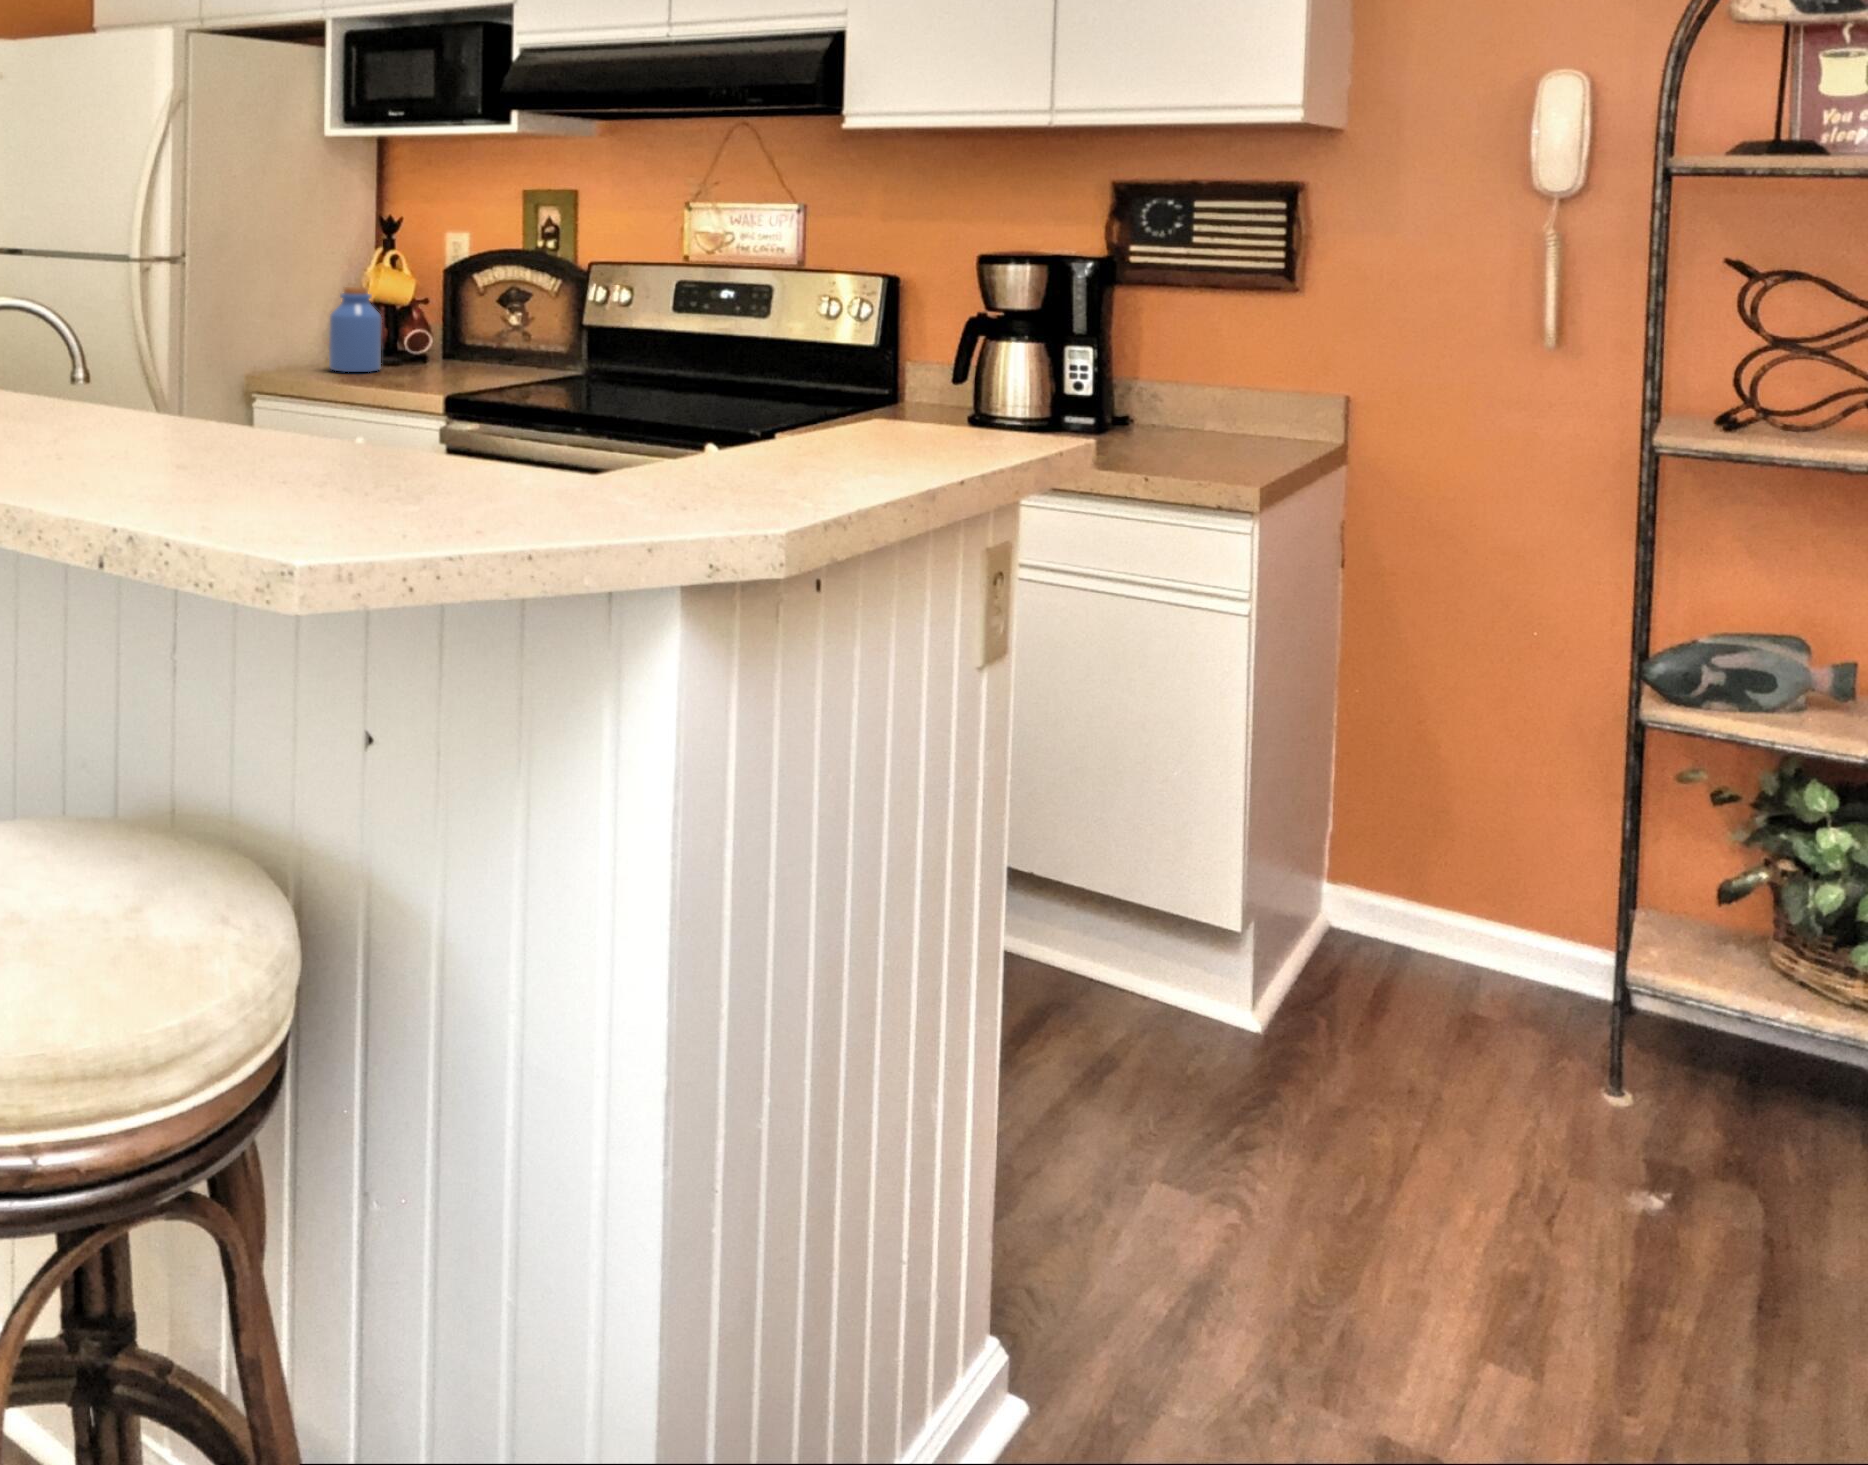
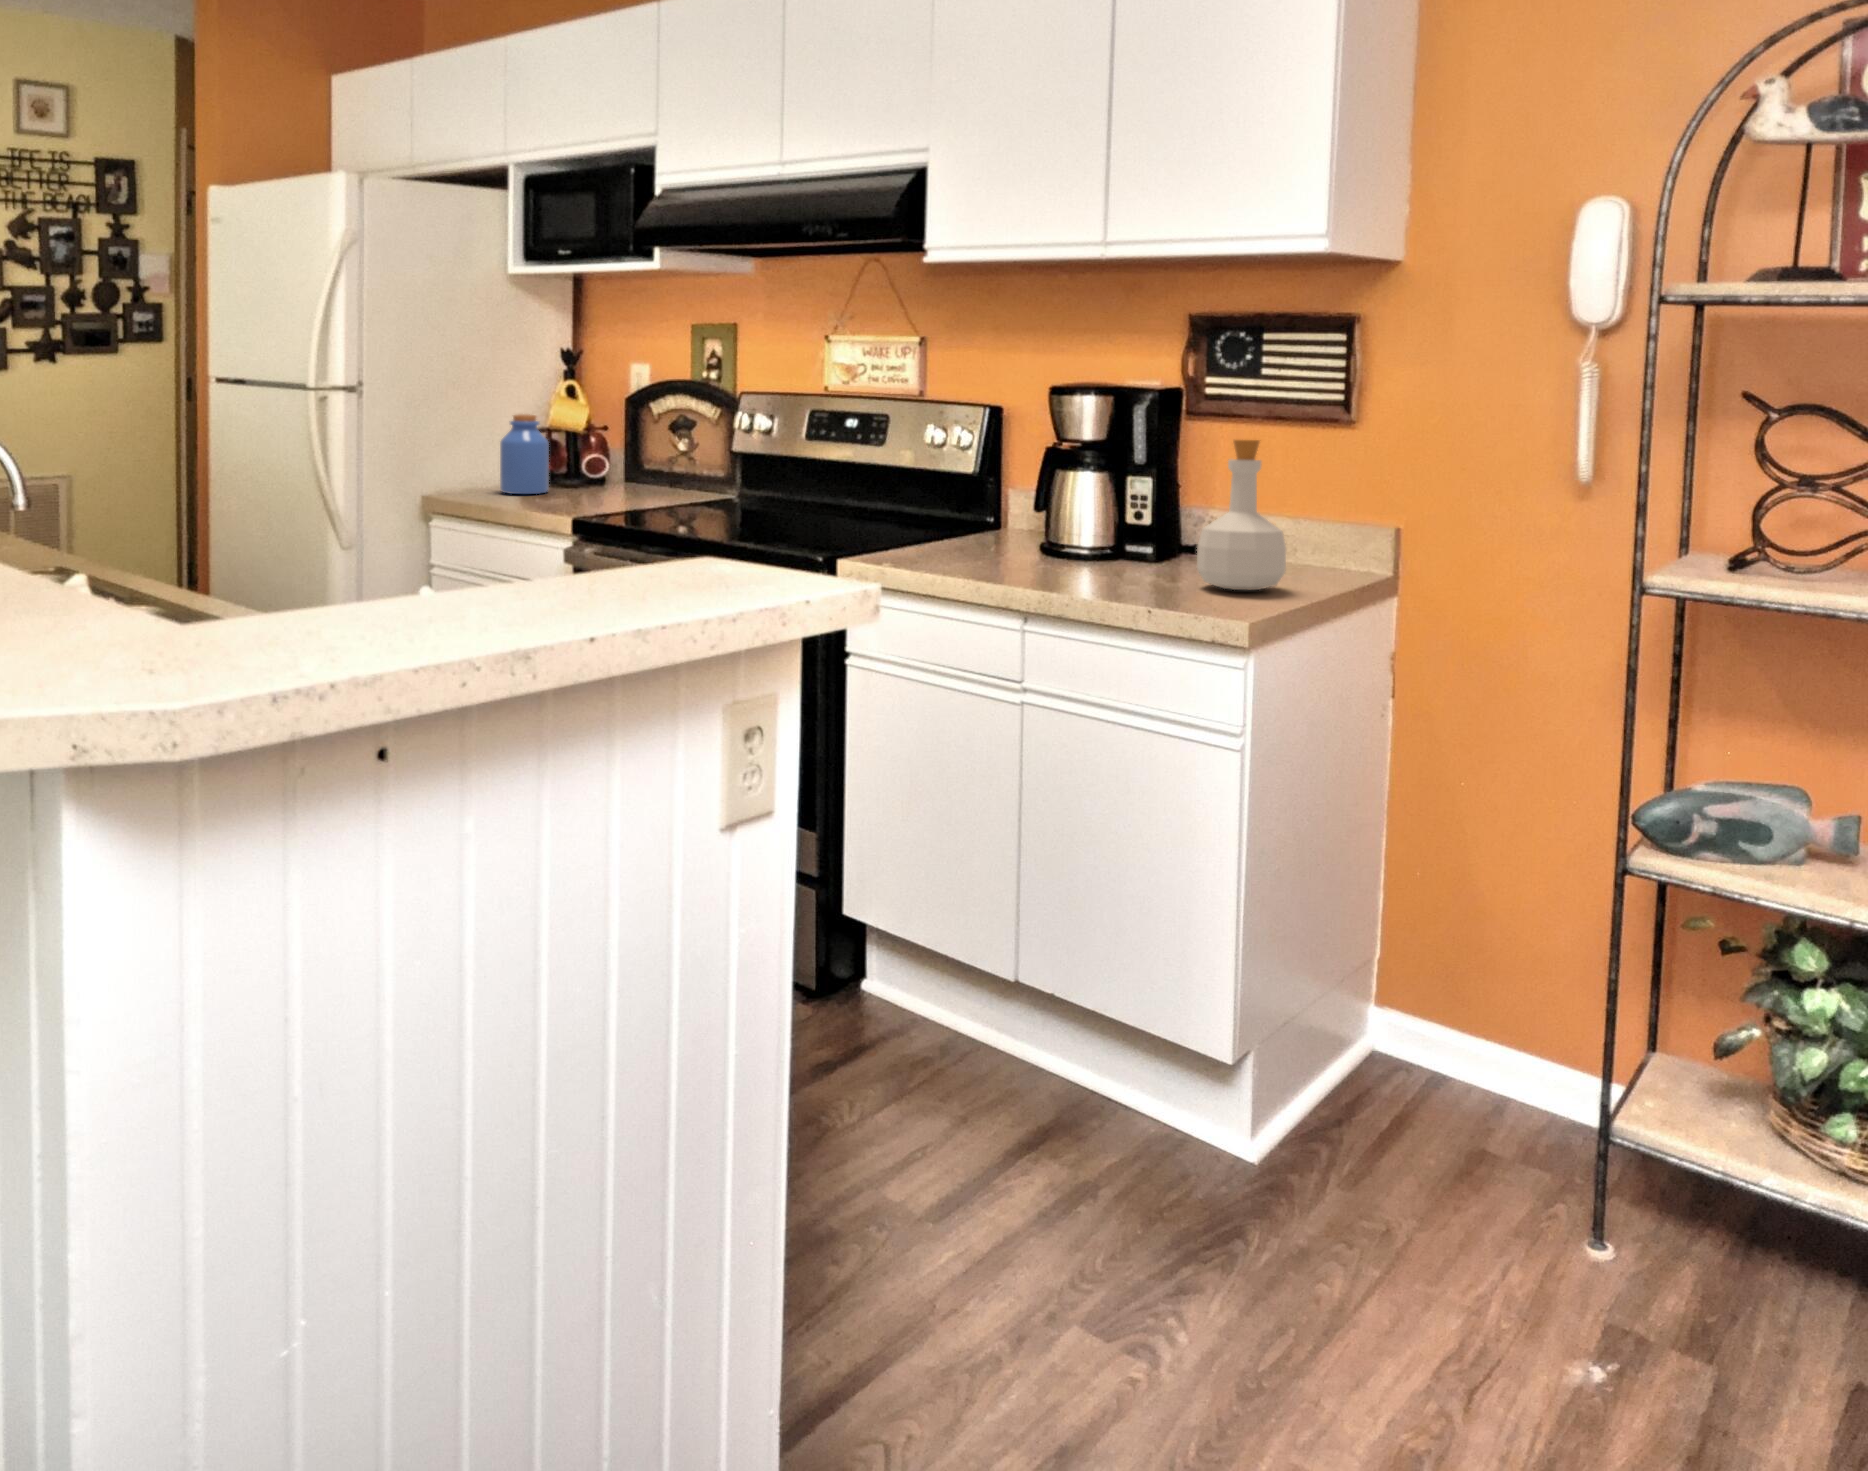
bottle: none [1168,308,1259,458] -> present [1197,440,1286,590]

